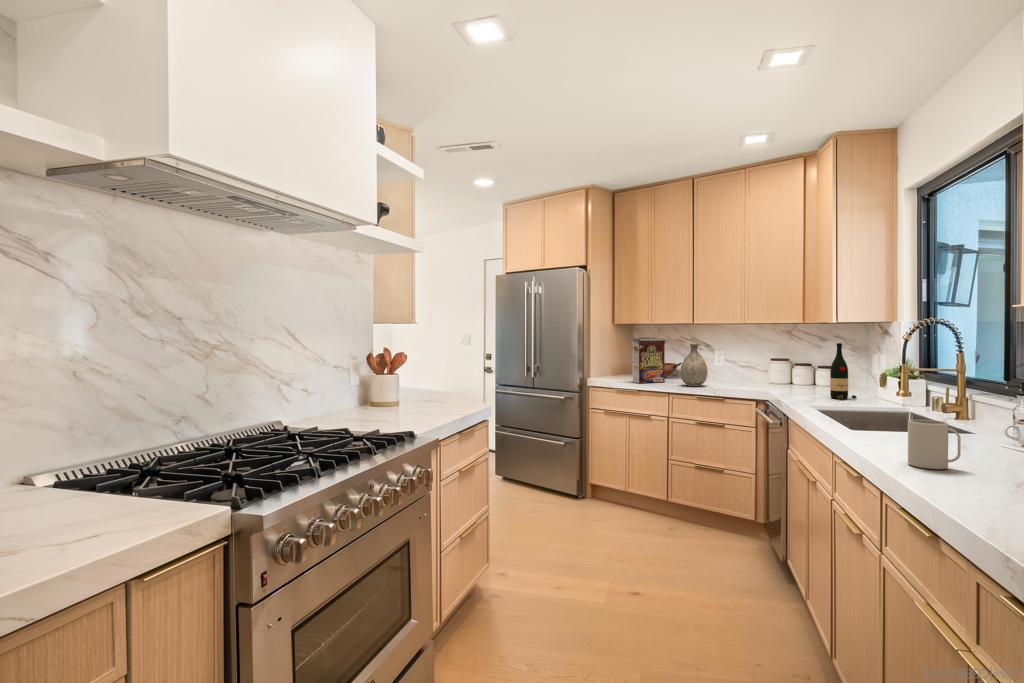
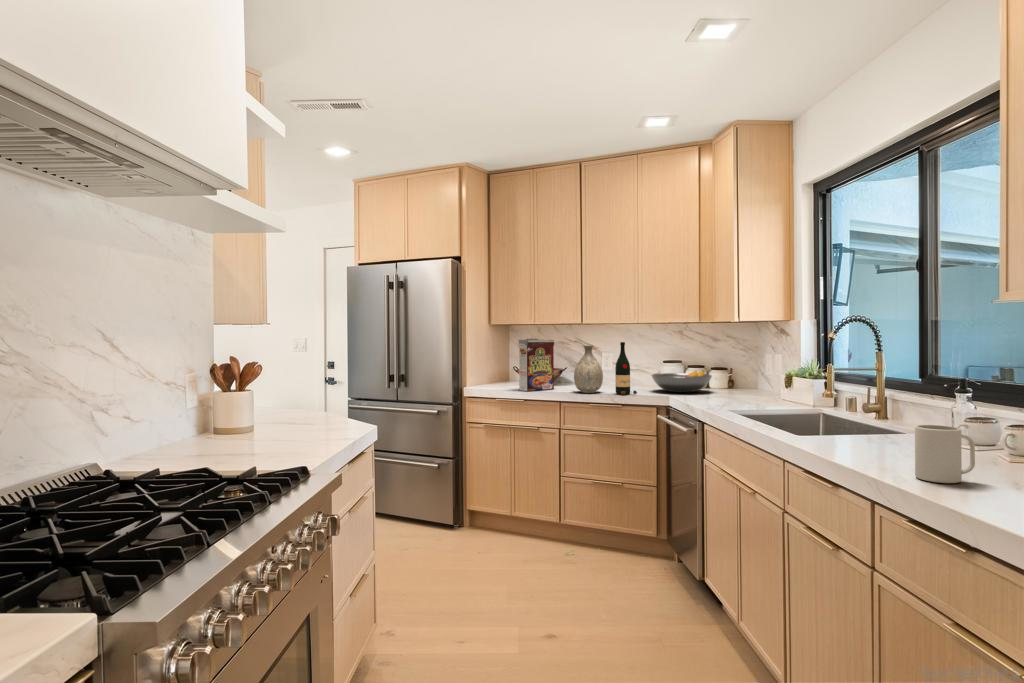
wine bottle: present [830,343,857,399] -> present [615,342,637,395]
fruit bowl: none [755,368,815,388] -> present [652,370,712,392]

